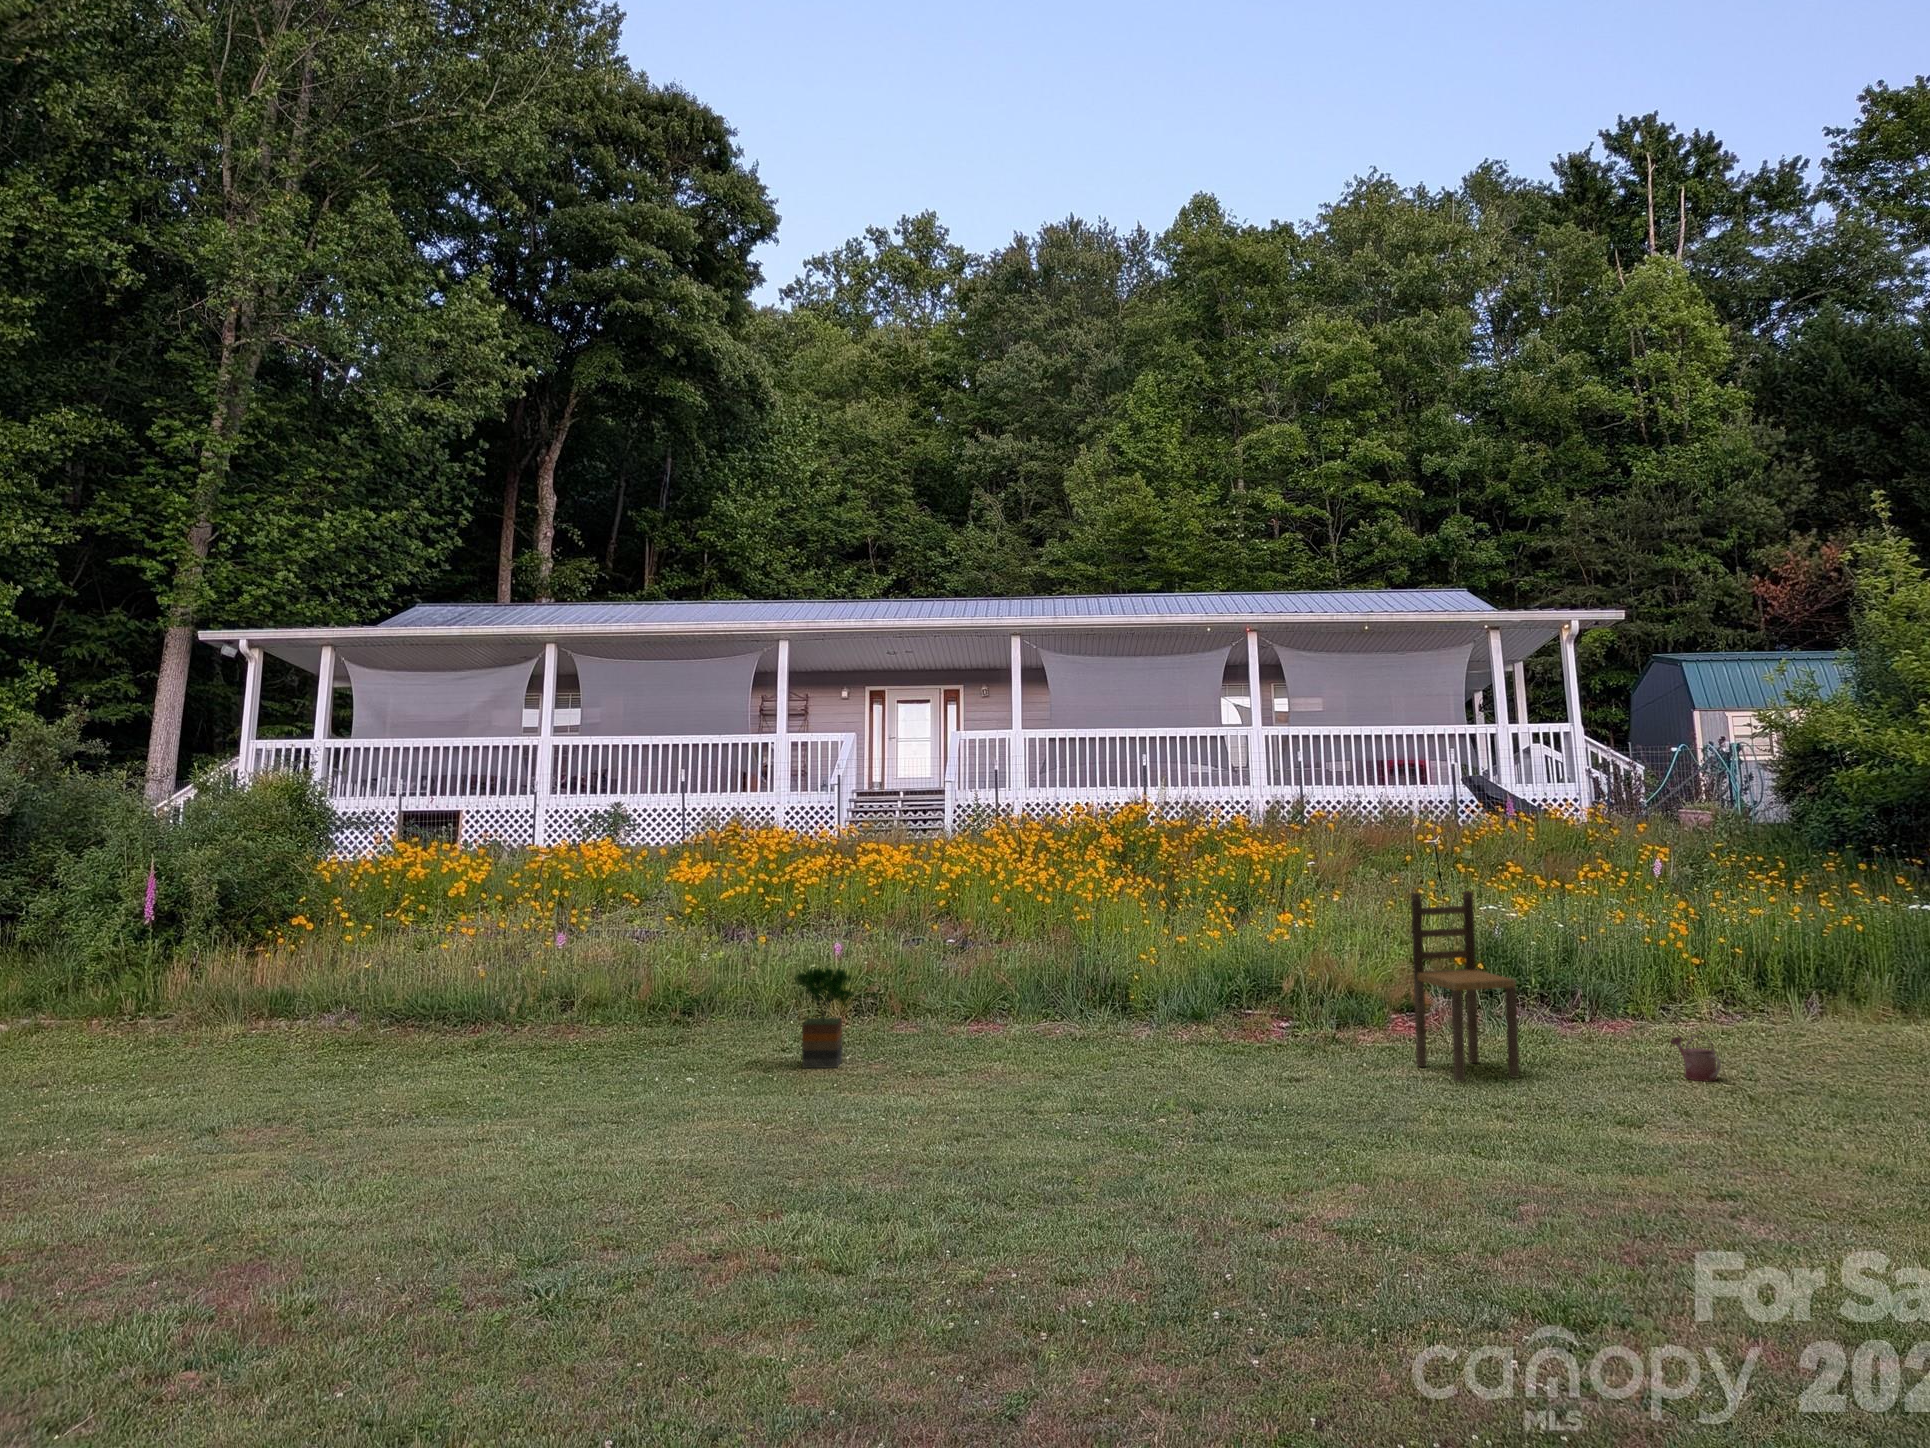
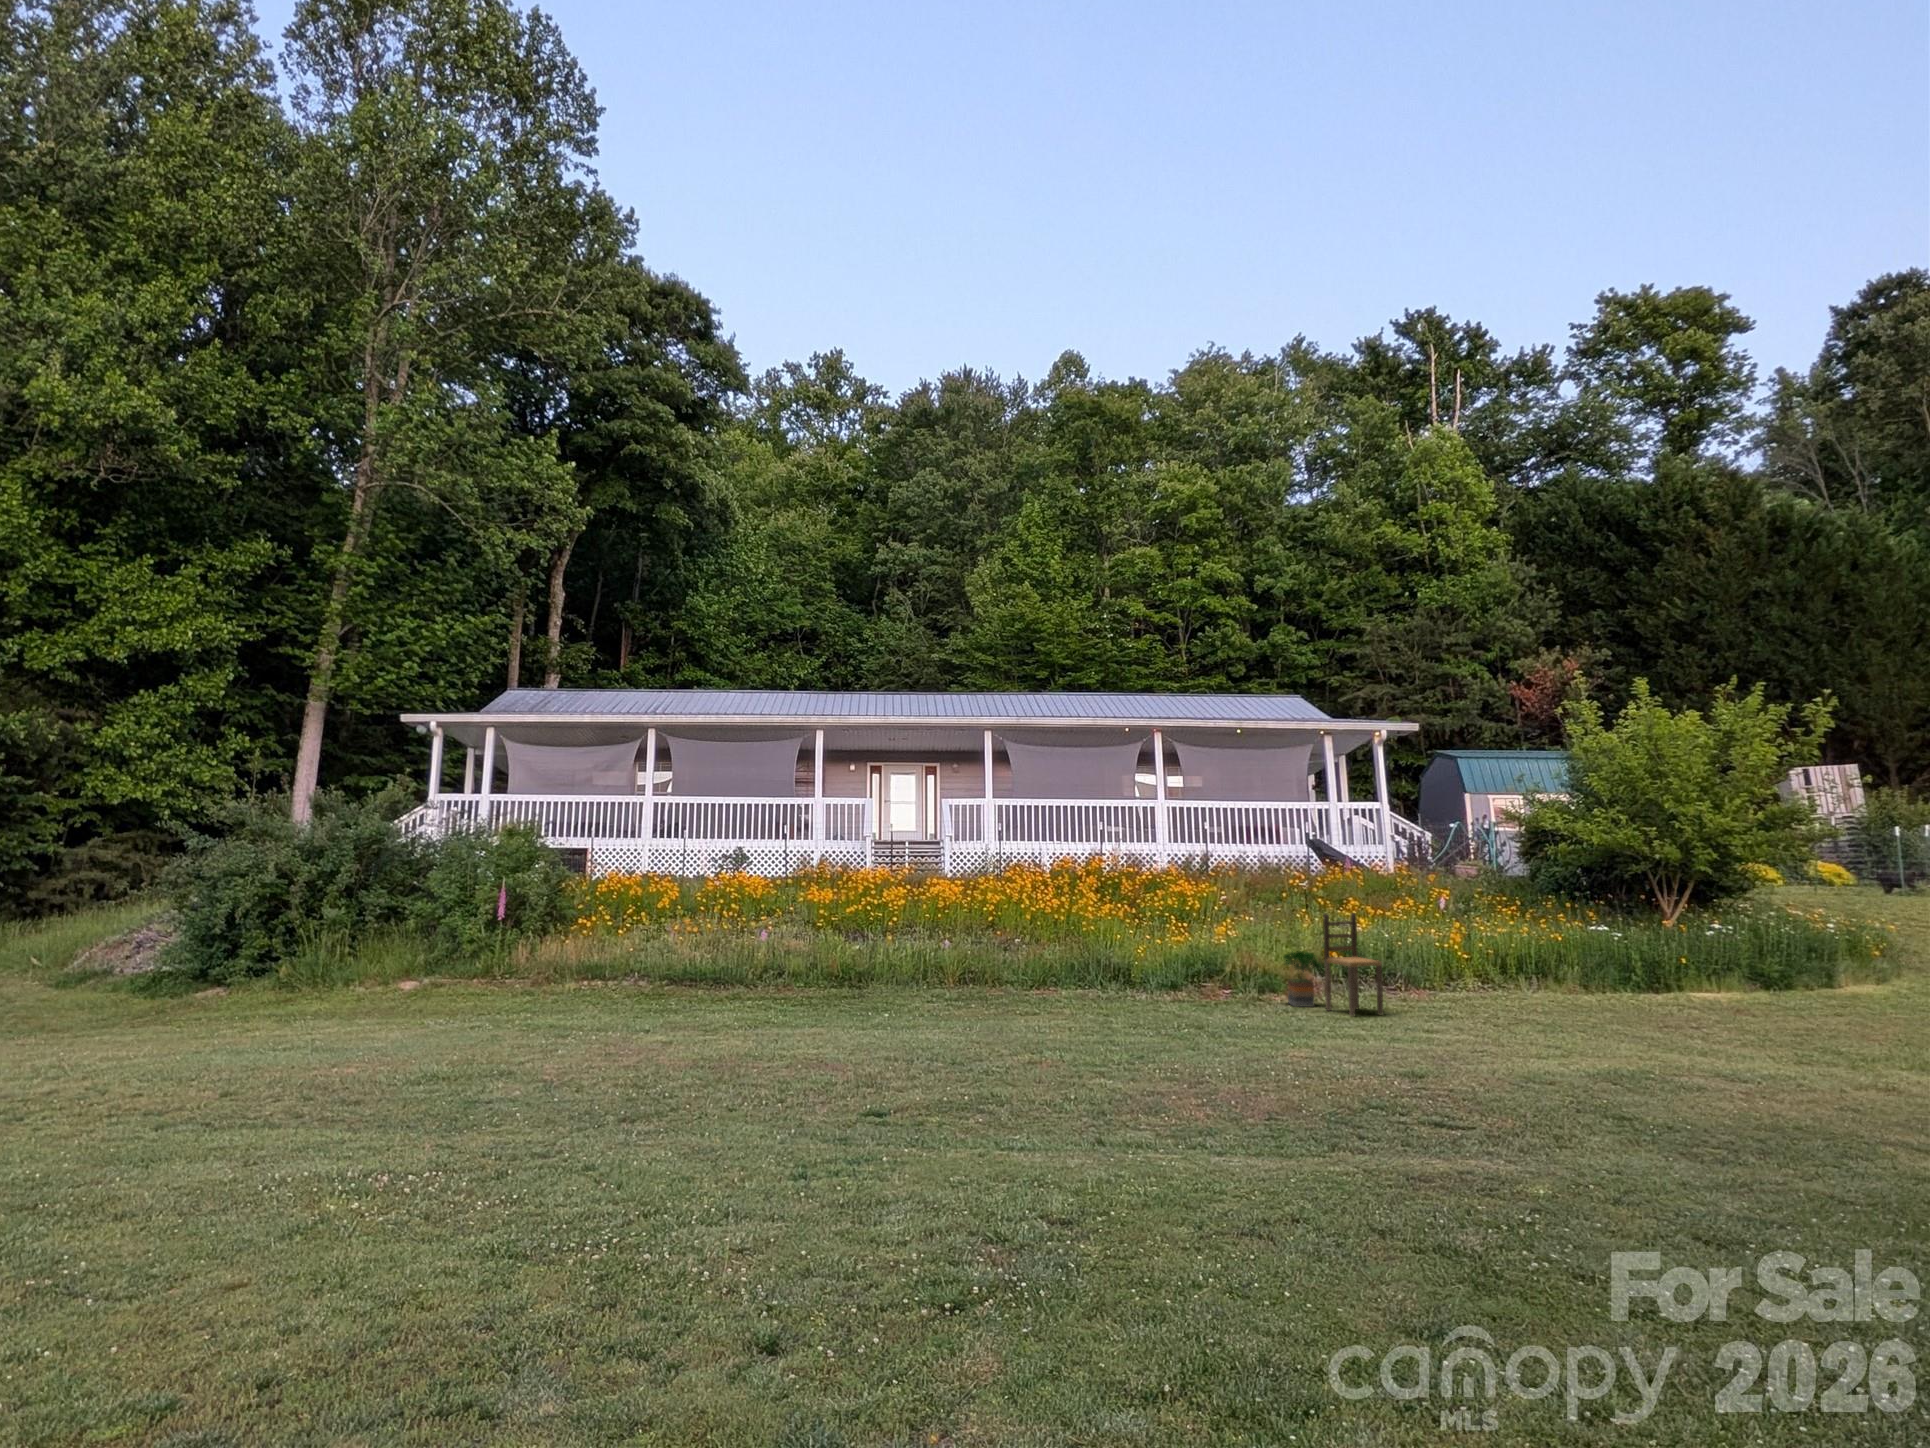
potted tree: present [795,968,854,1068] -> present [1284,951,1321,1007]
watering can: present [1671,1035,1721,1081] -> none [1463,992,1490,1017]

